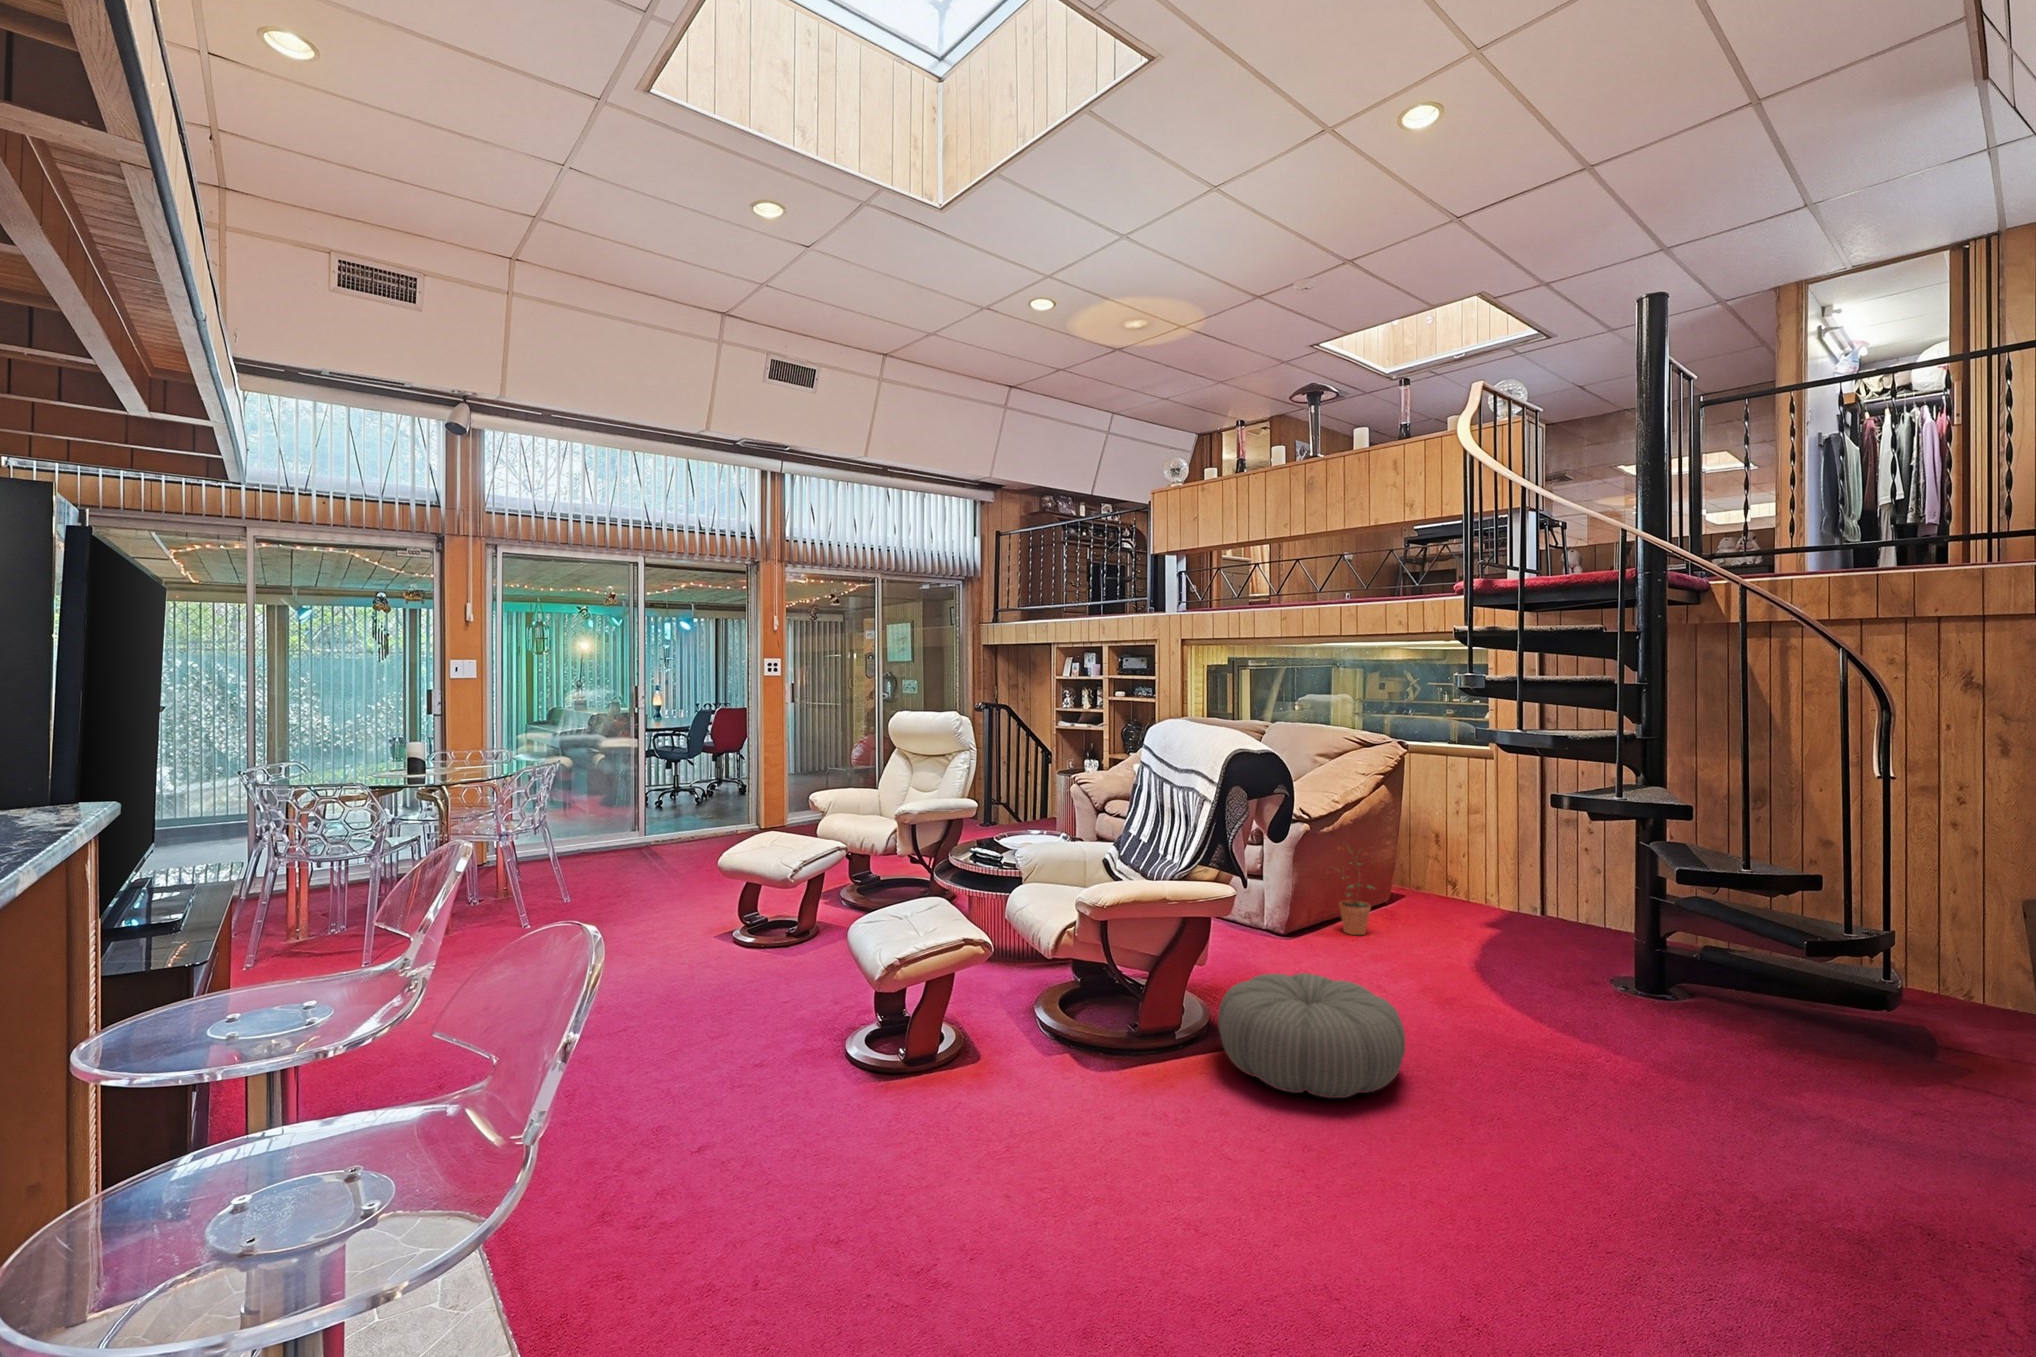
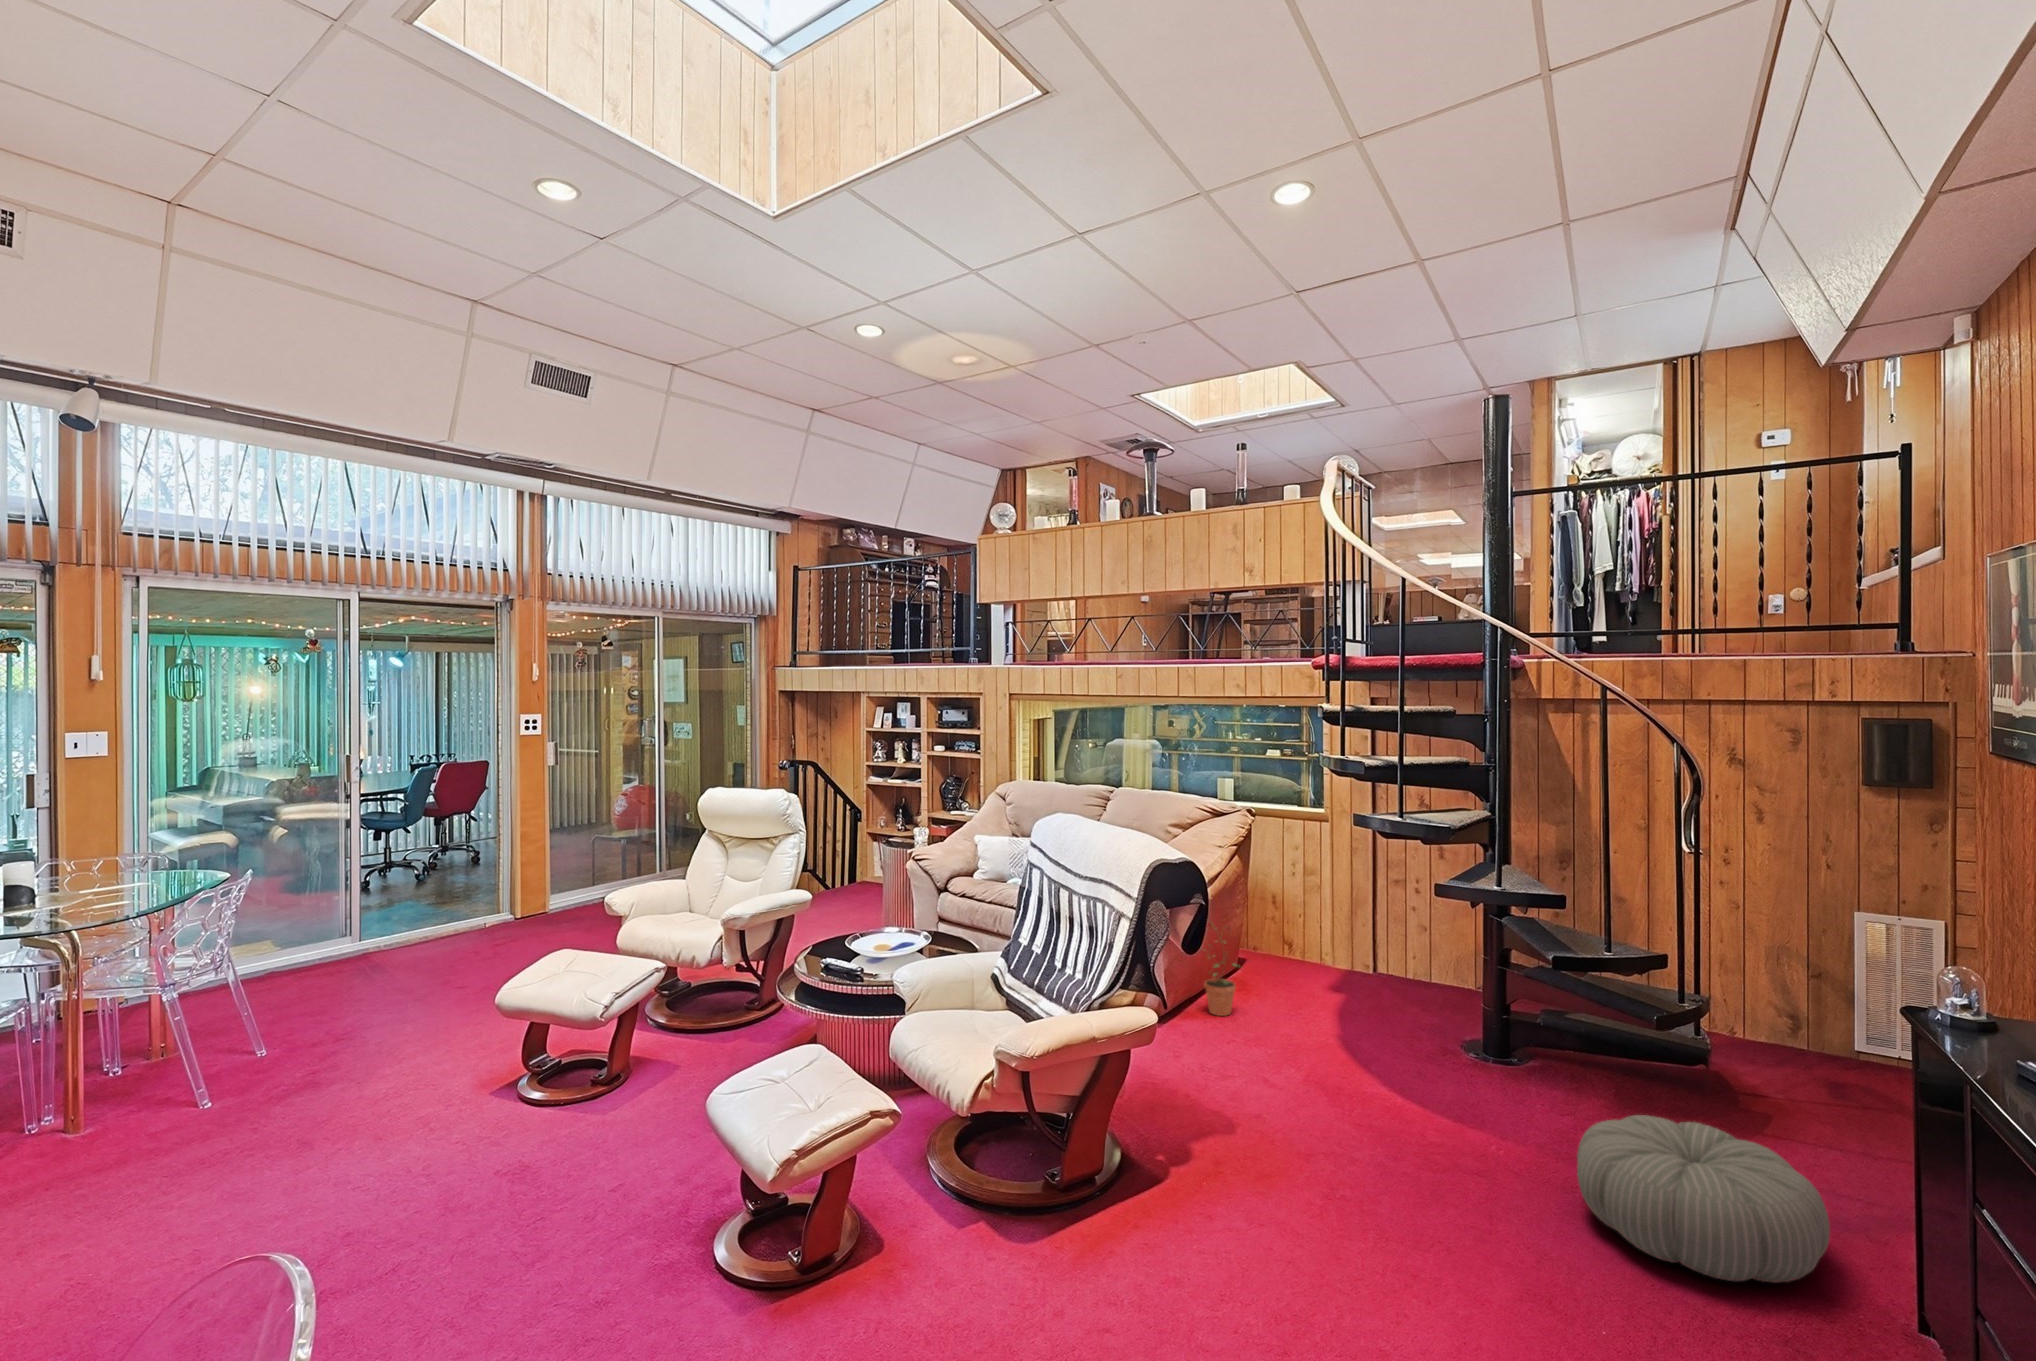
pouf: present [1218,973,1405,1098] -> present [1577,1115,1830,1283]

